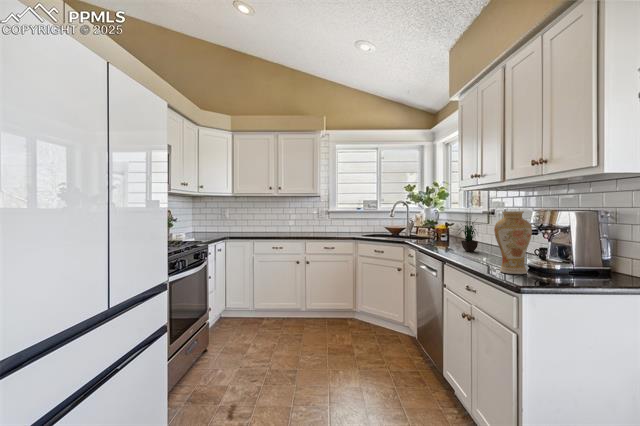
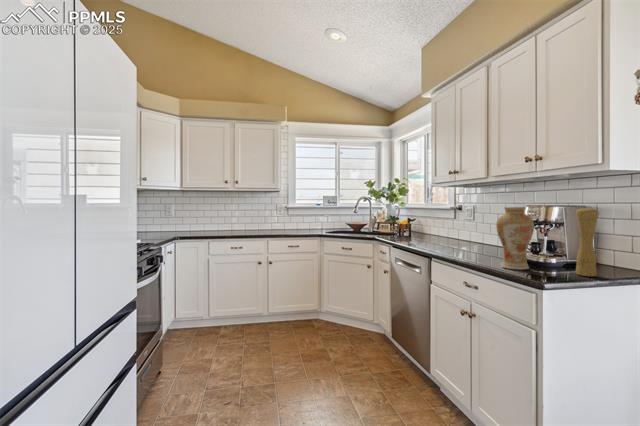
pepper mill: none [572,212,595,283] -> present [576,207,599,277]
potted plant: present [458,214,478,252] -> none [433,199,461,247]

